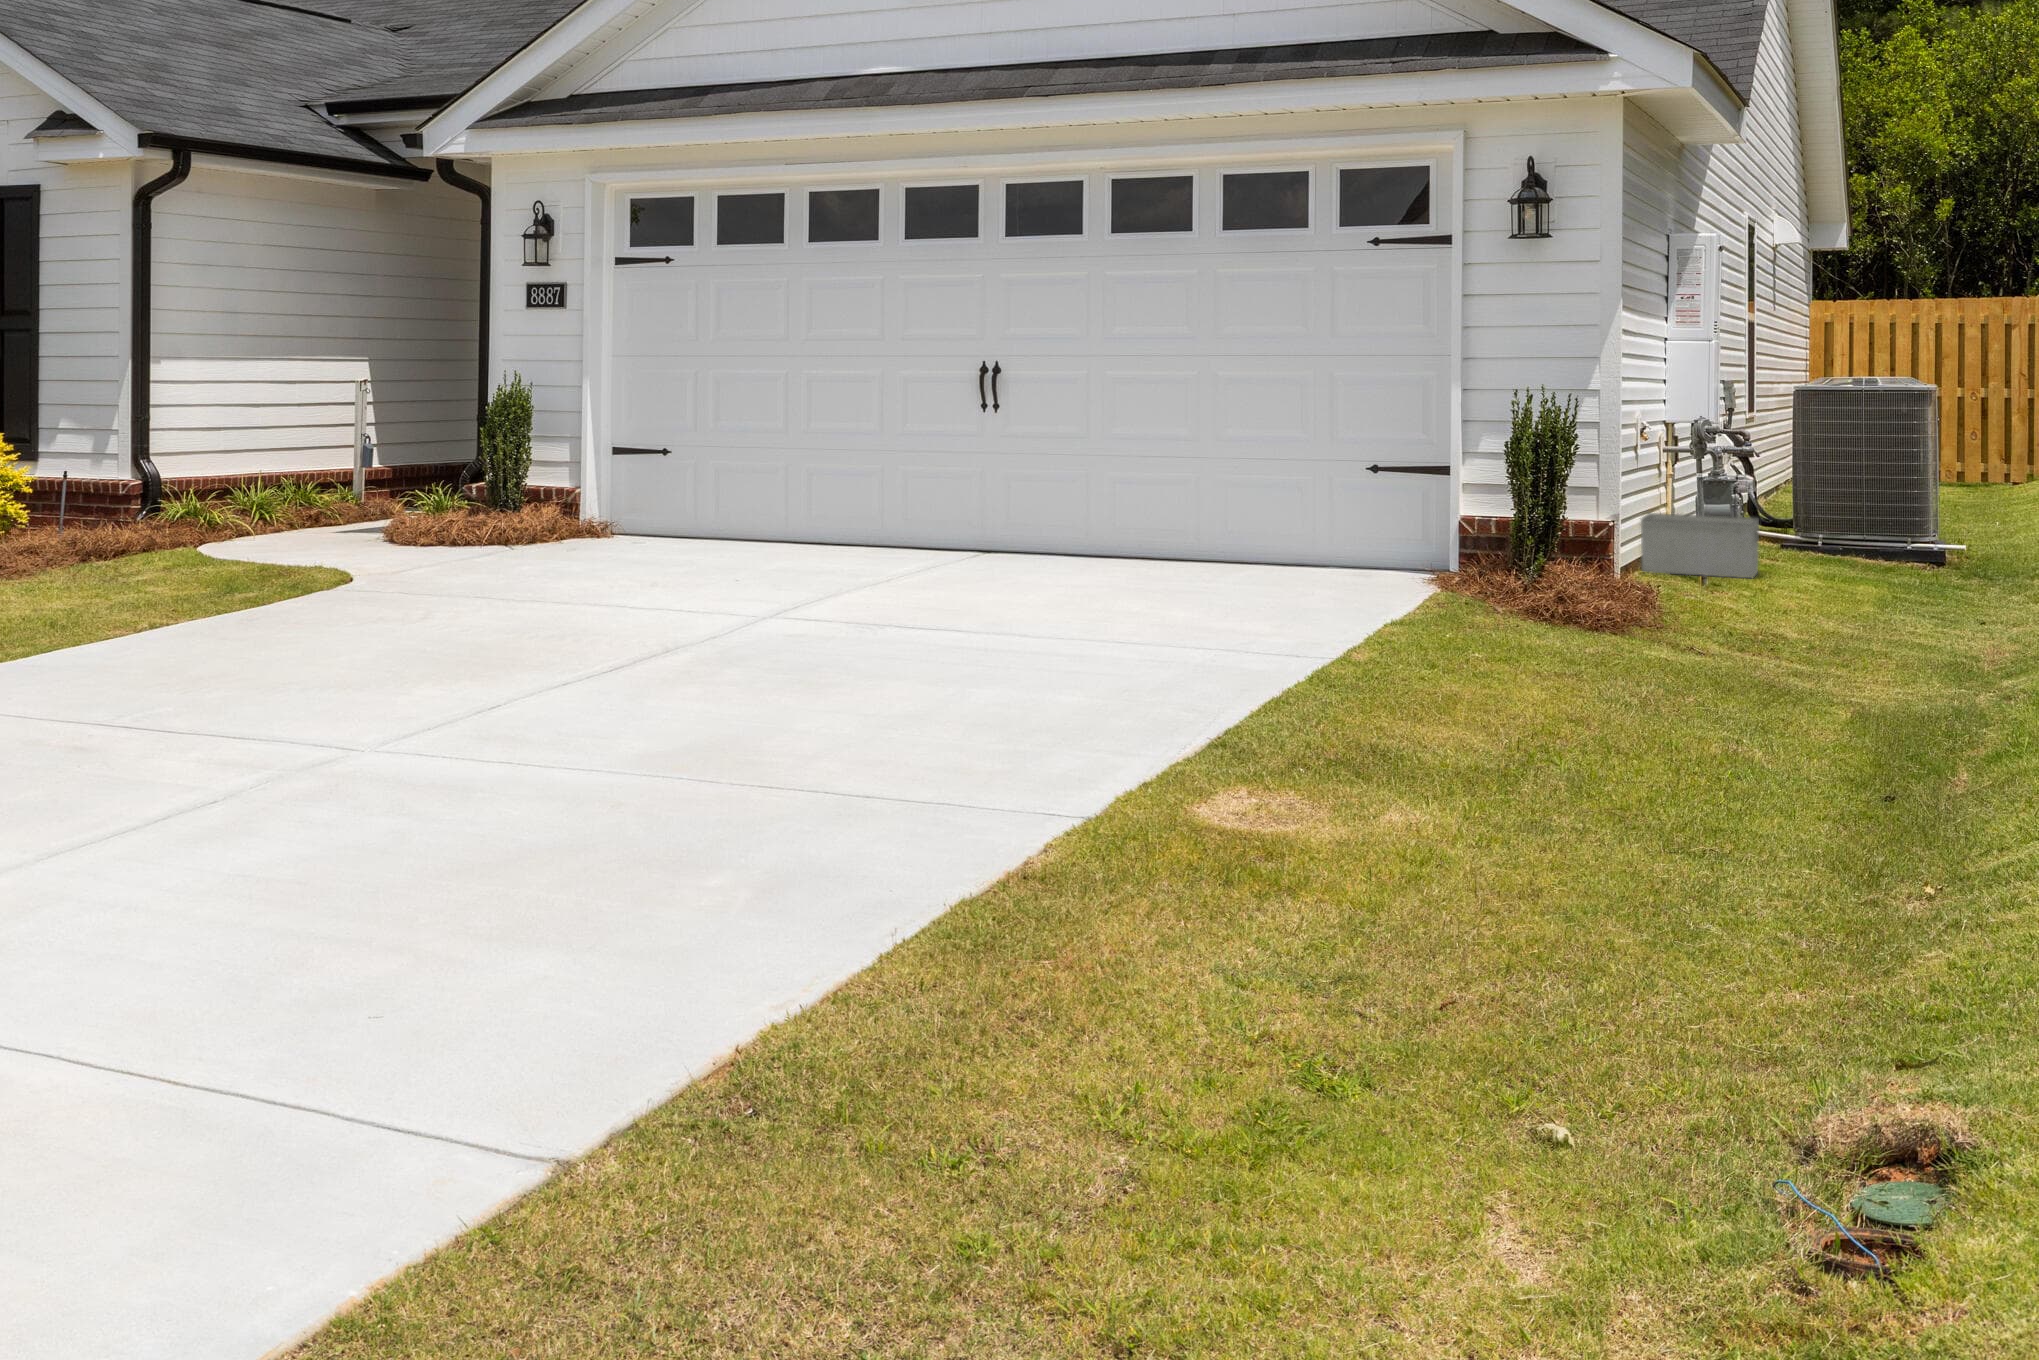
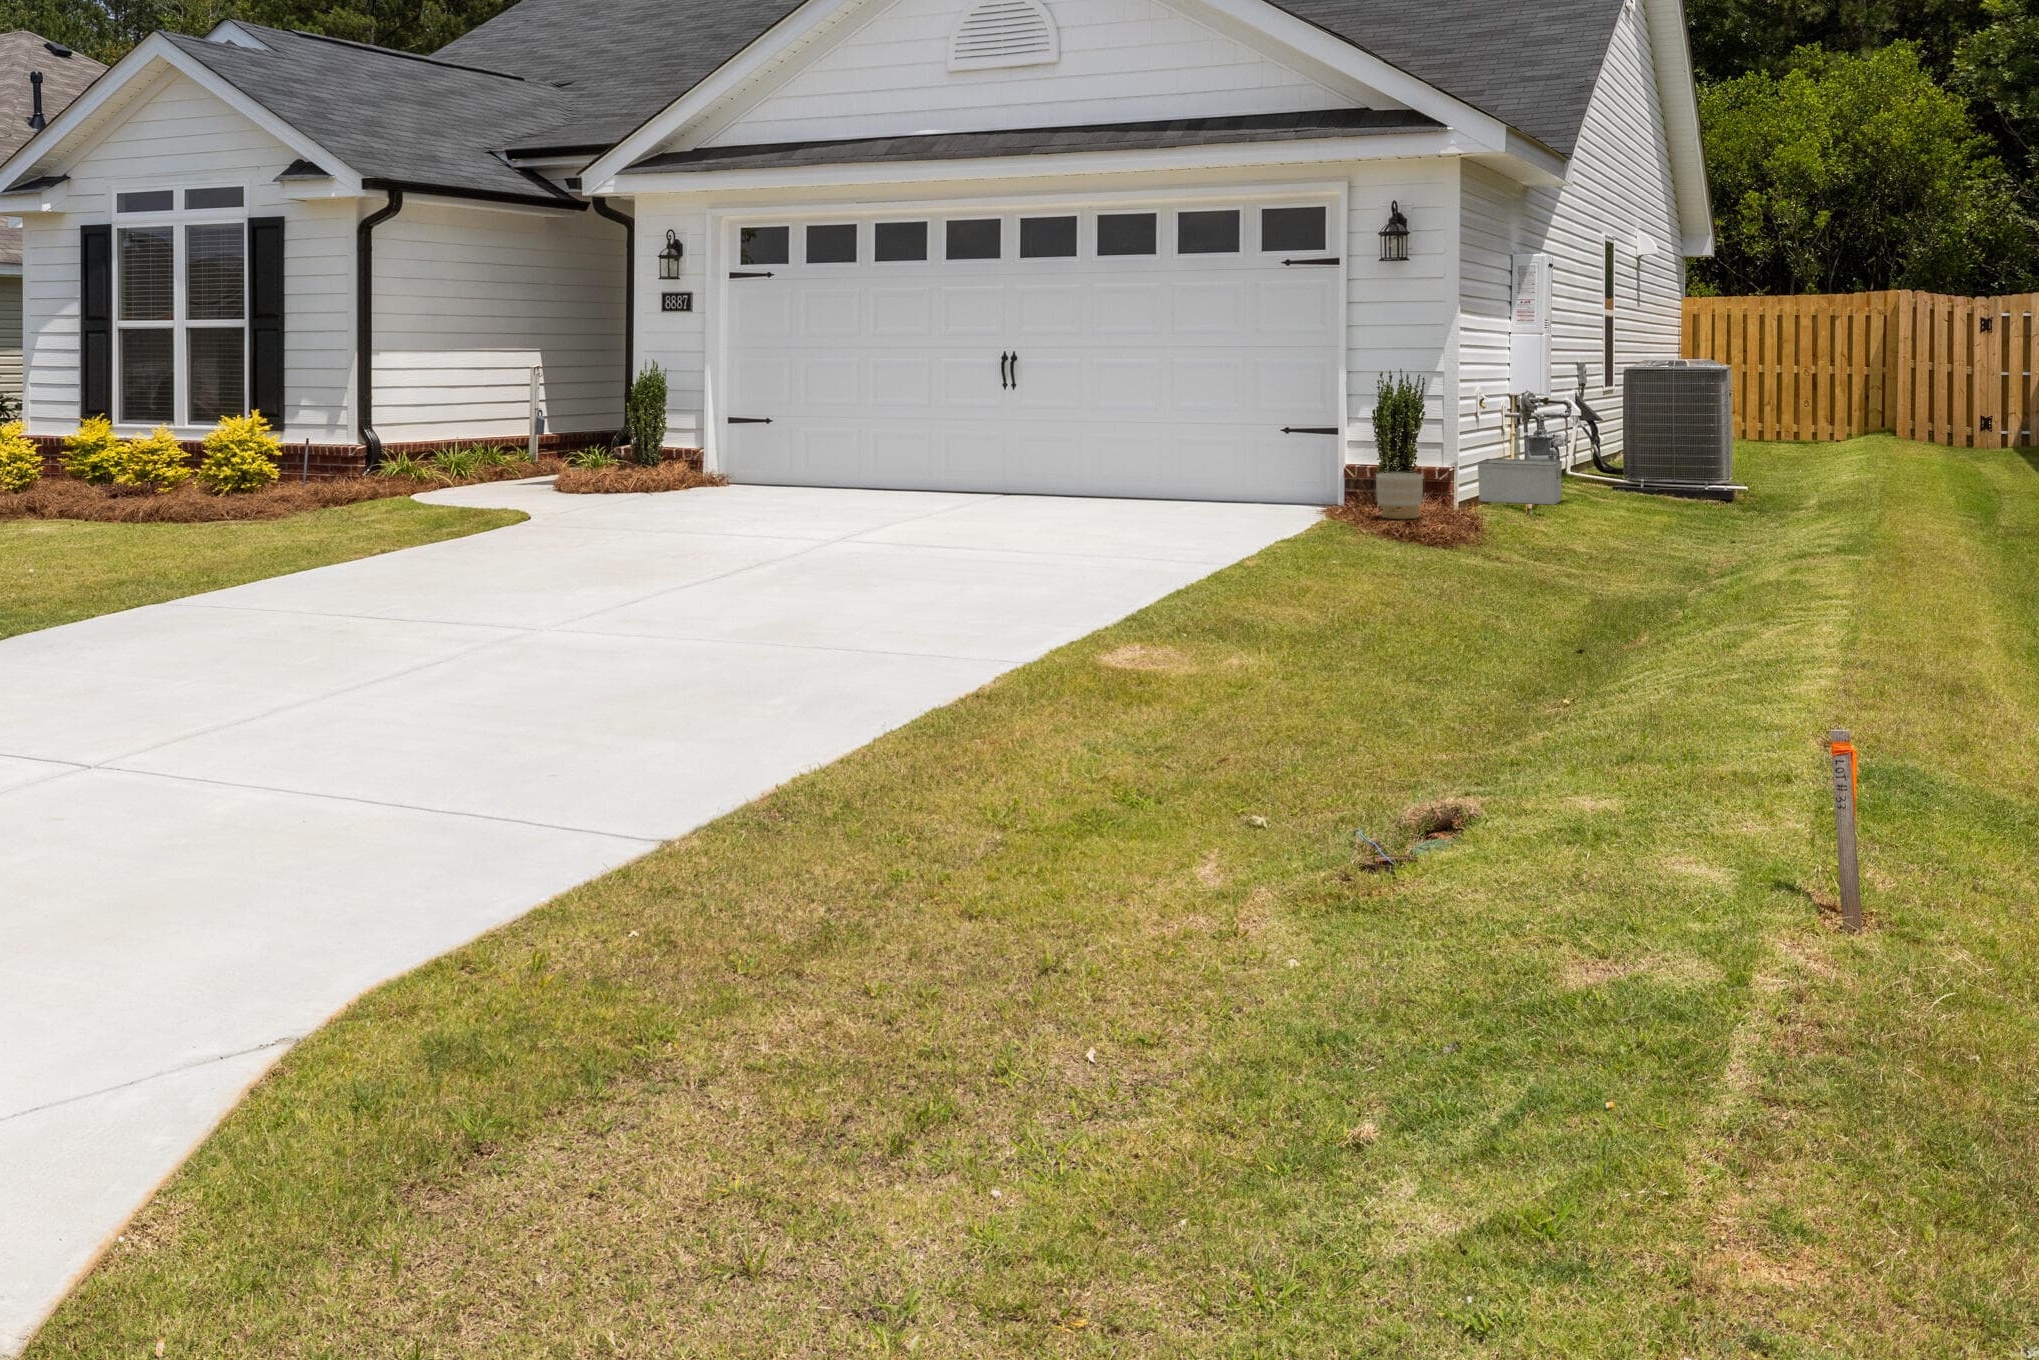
planter: none [1511,533,1580,599] -> present [1376,473,1423,519]

